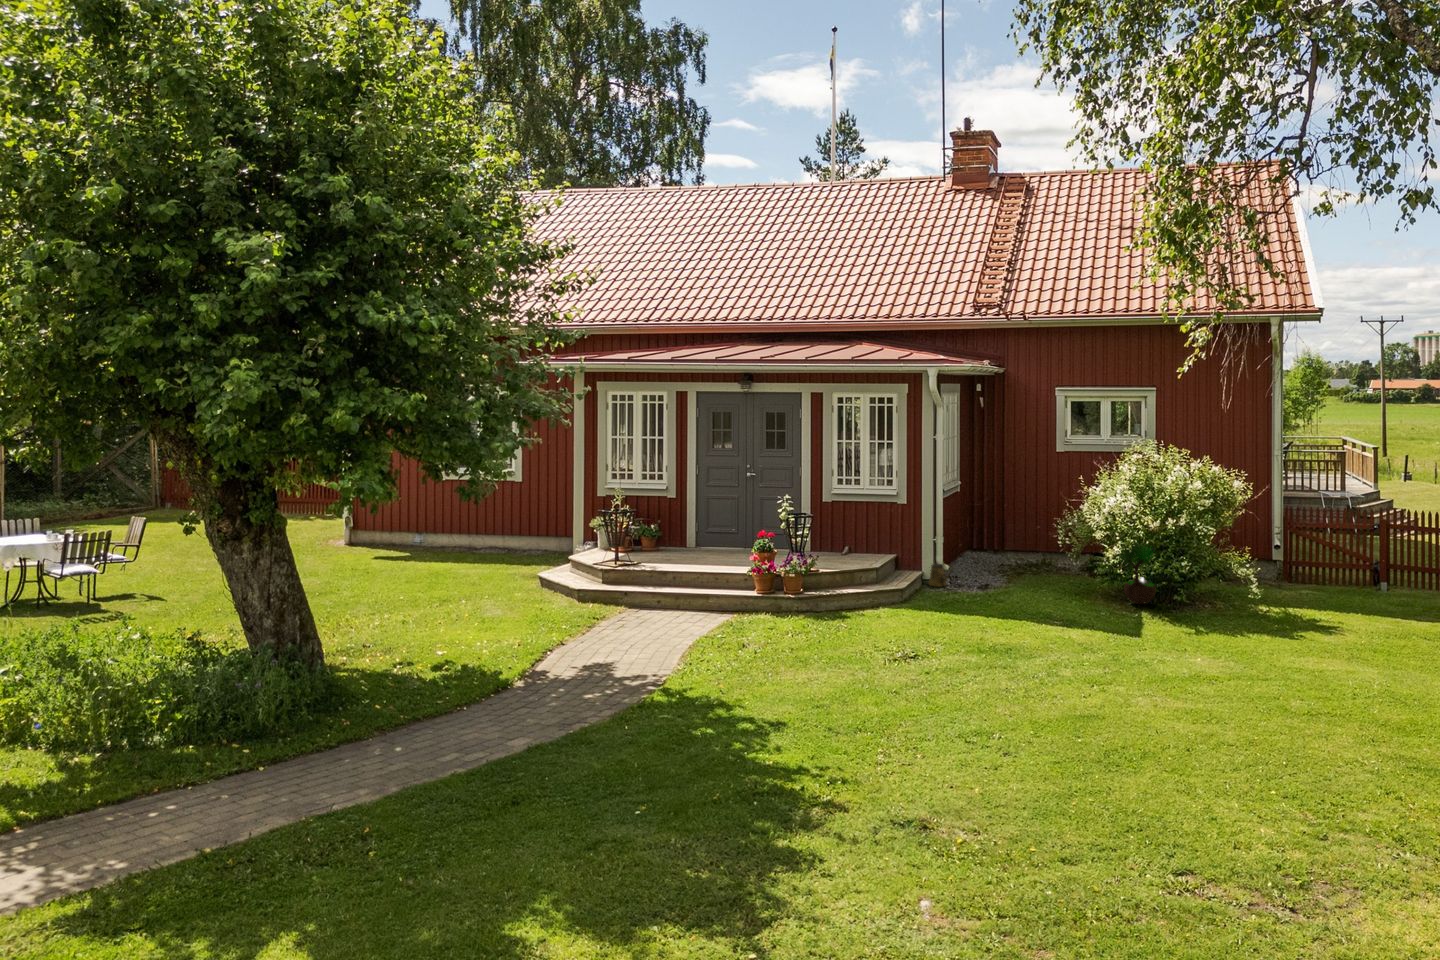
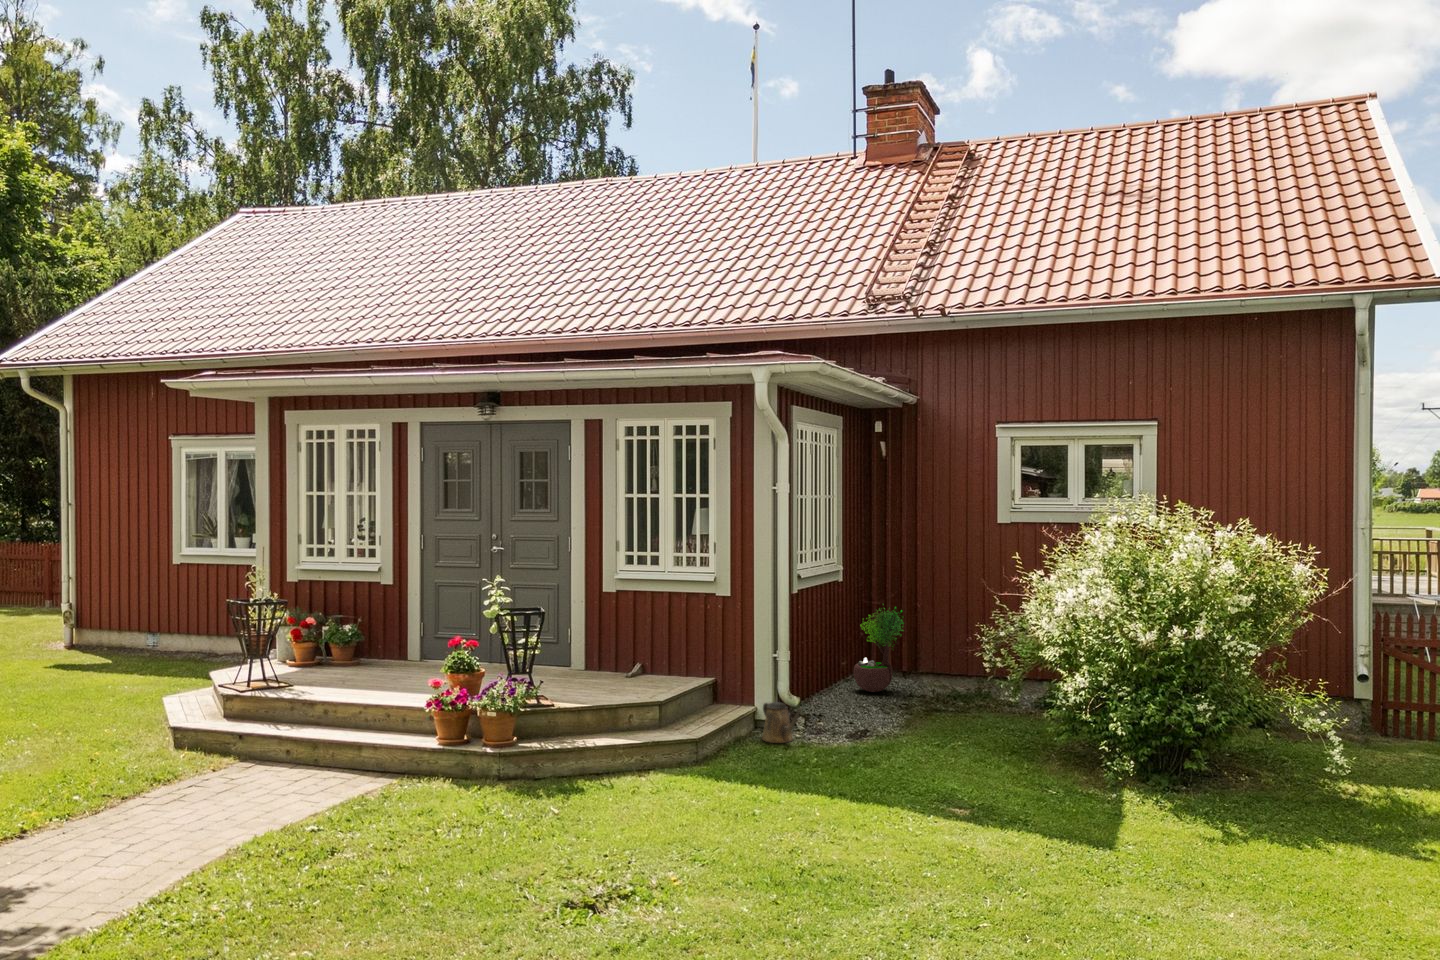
potted tree: present [1118,541,1156,604] -> present [854,607,904,692]

